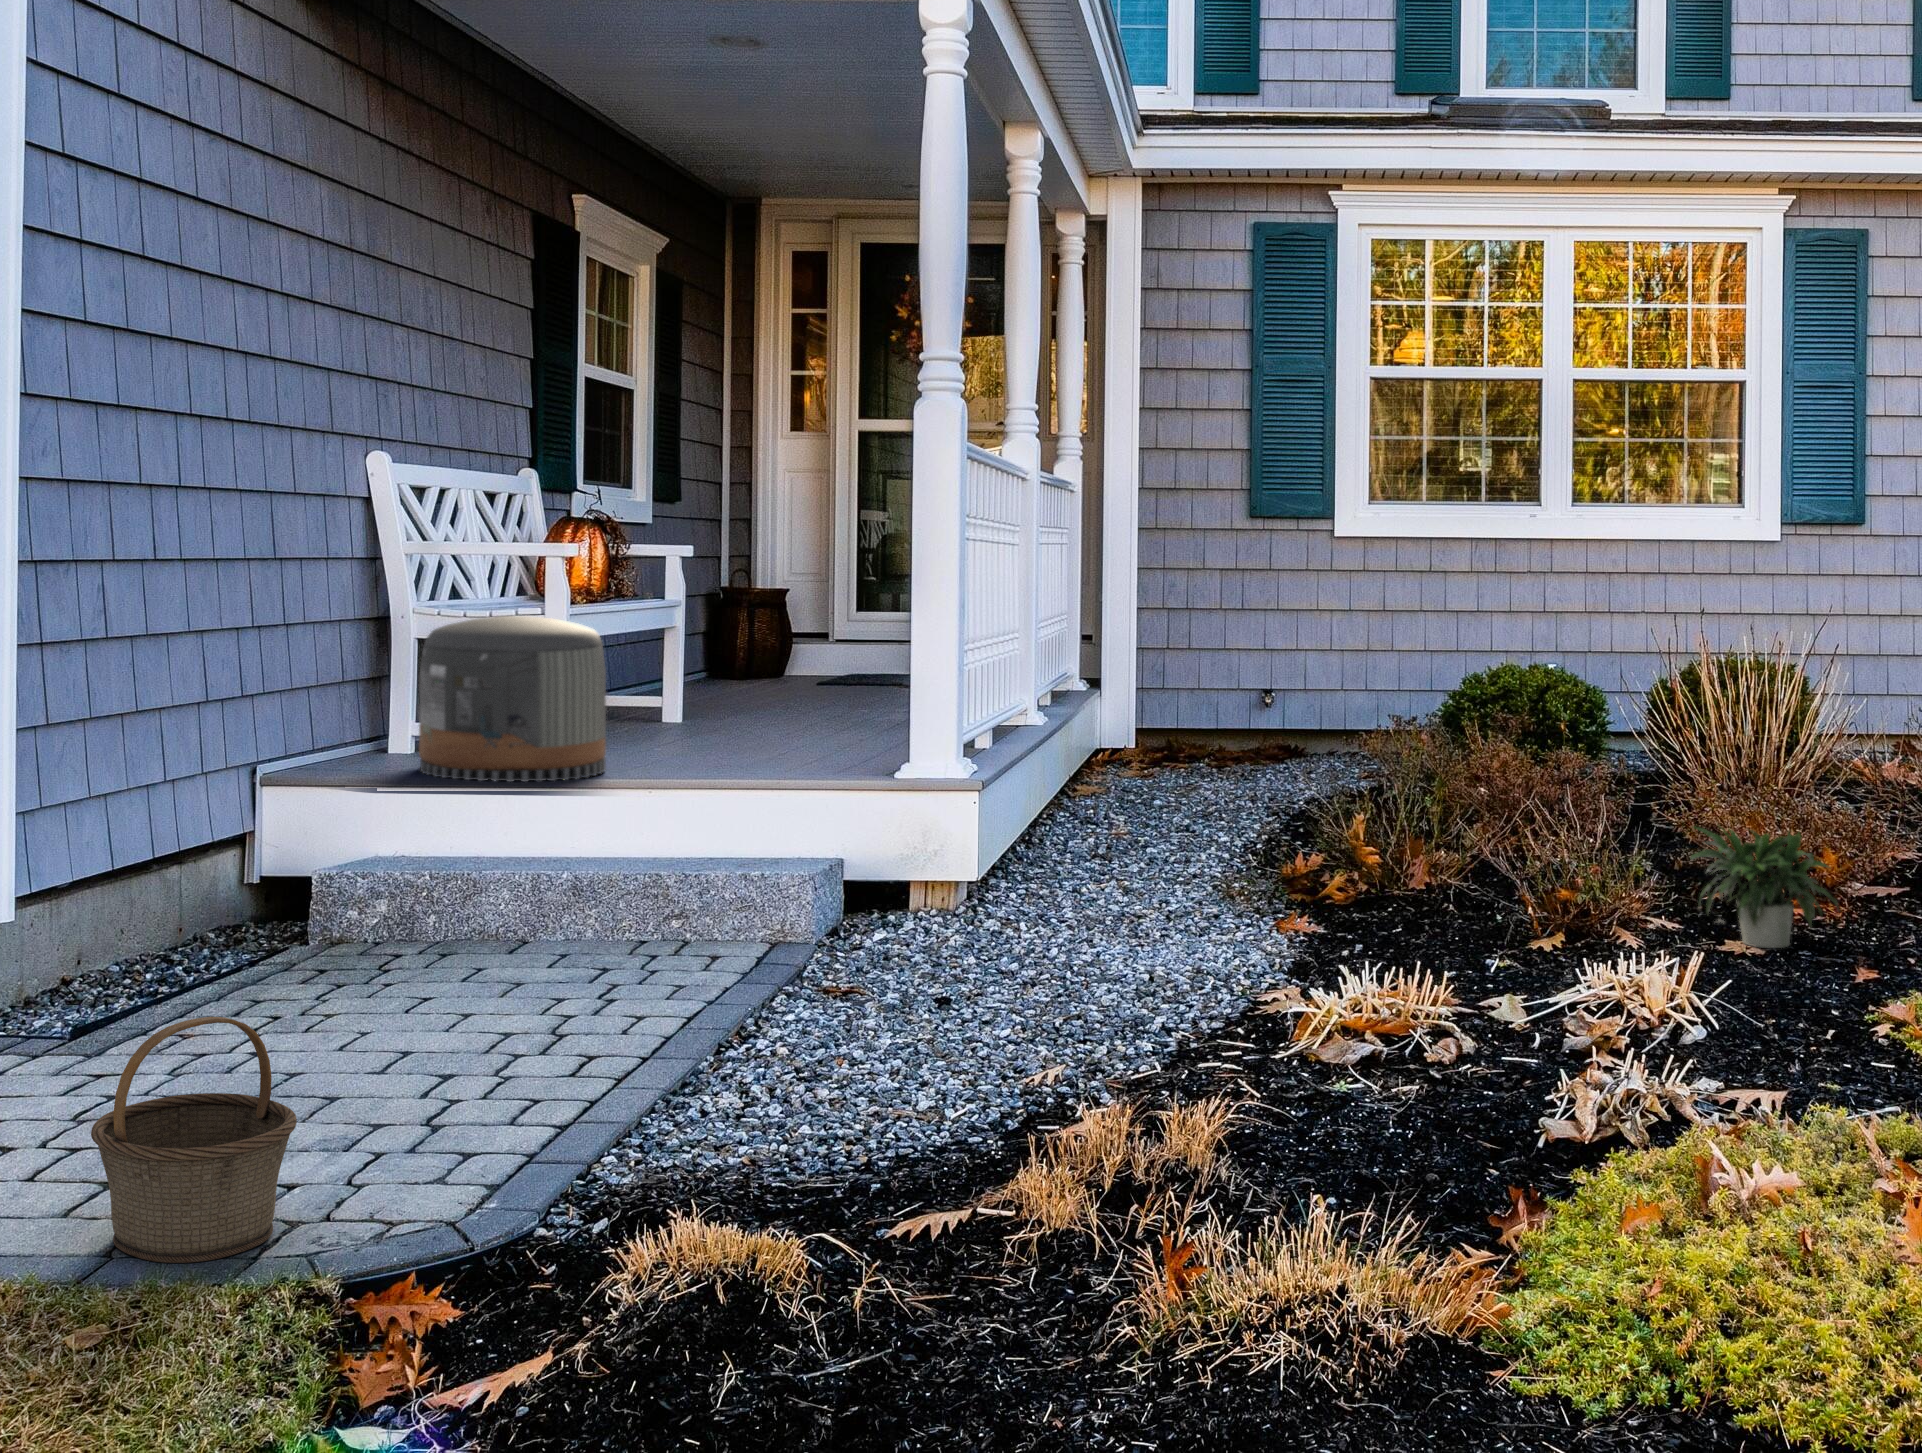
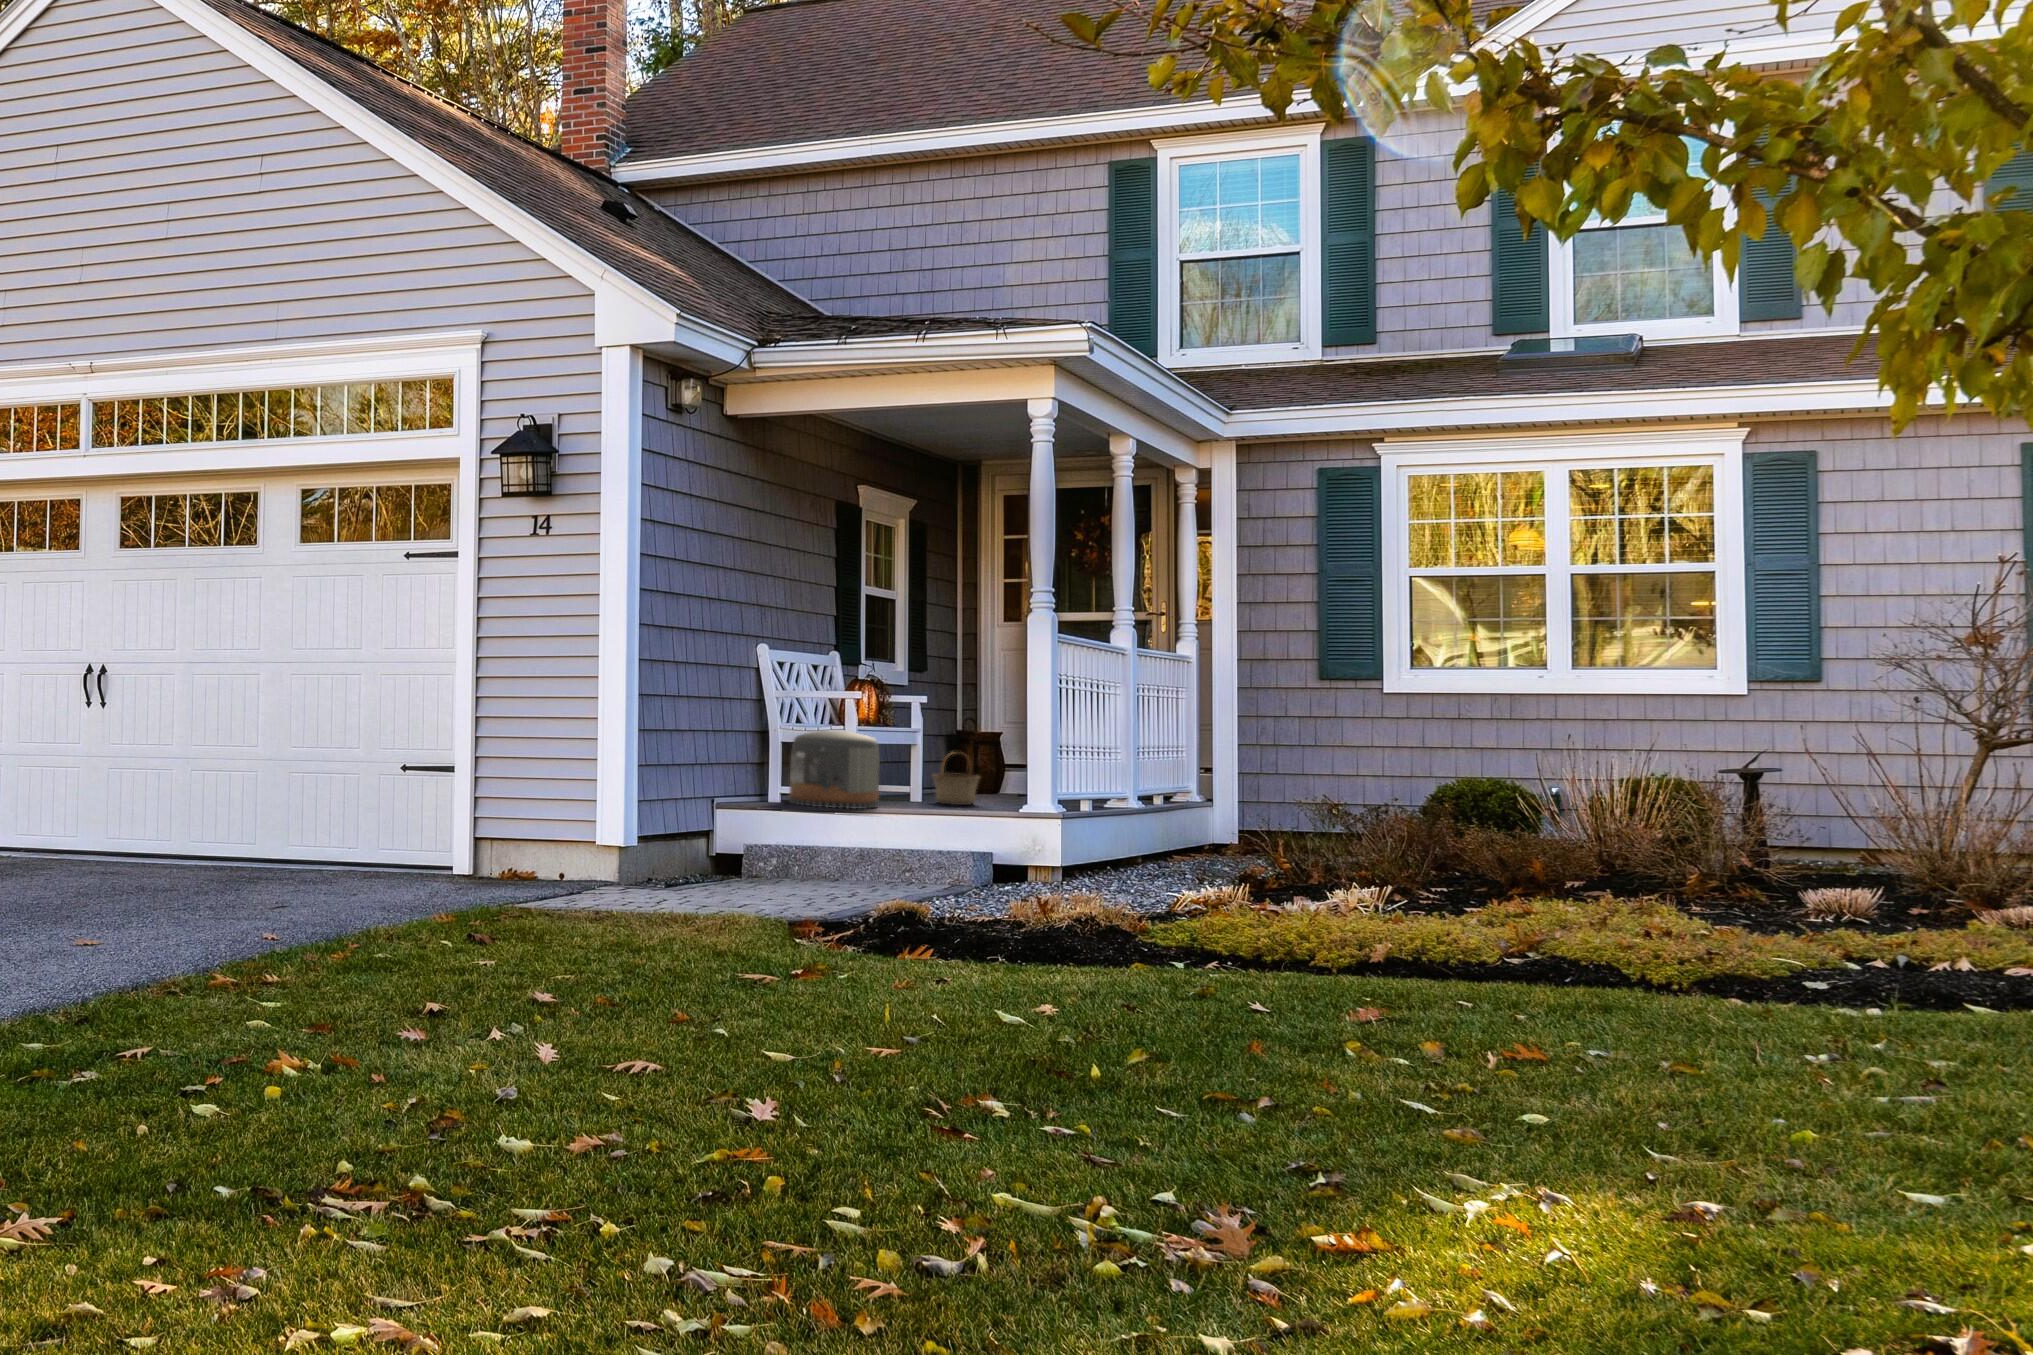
potted plant: present [1656,827,1838,948] -> none [1360,845,1433,901]
basket: present [91,1017,297,1263] -> present [933,753,980,805]

